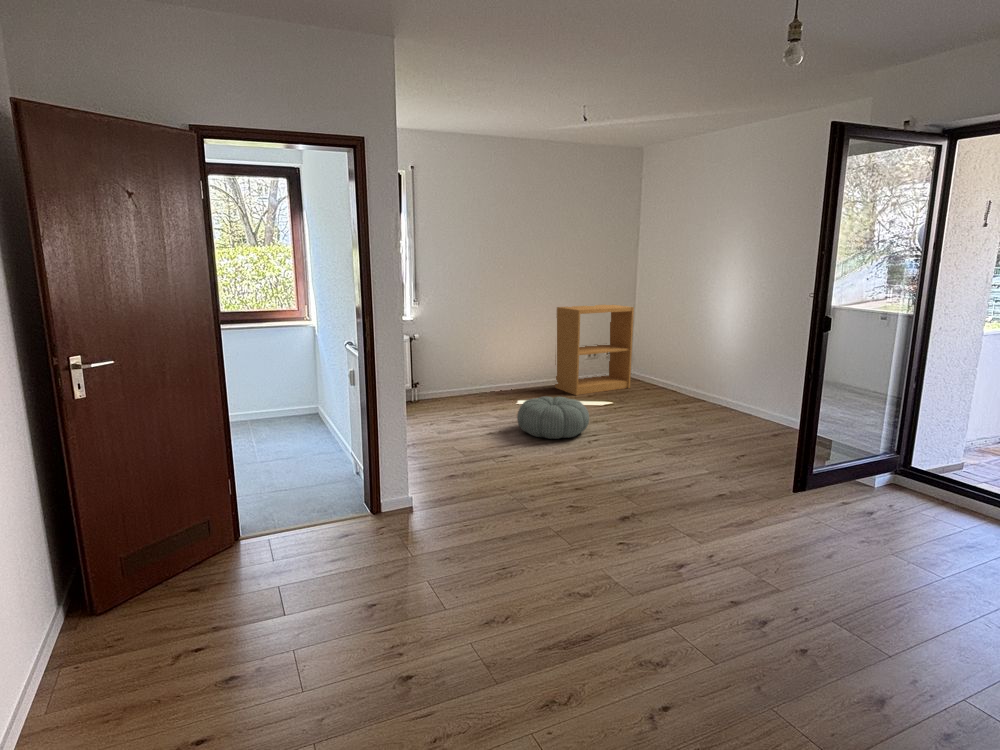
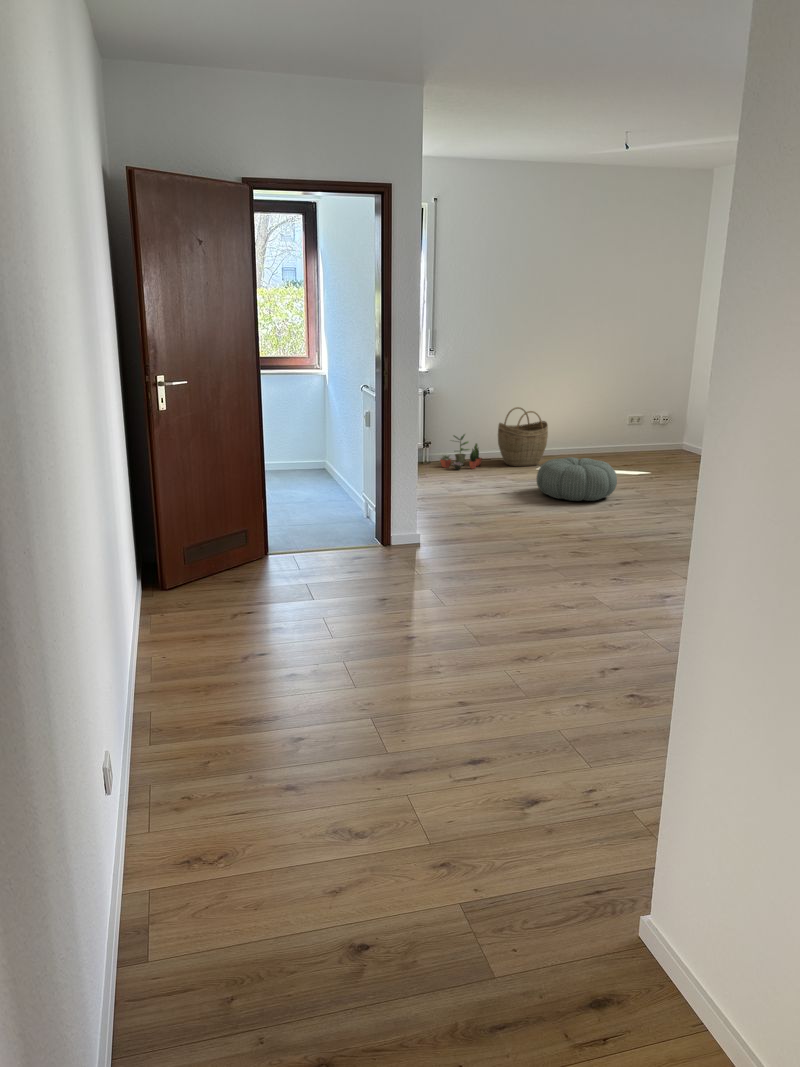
bookshelf: present [555,305,634,395] -> none [590,360,691,465]
woven basket: none [477,349,520,401] -> present [498,407,548,467]
potted plant: none [425,374,464,408] -> present [440,434,482,470]

